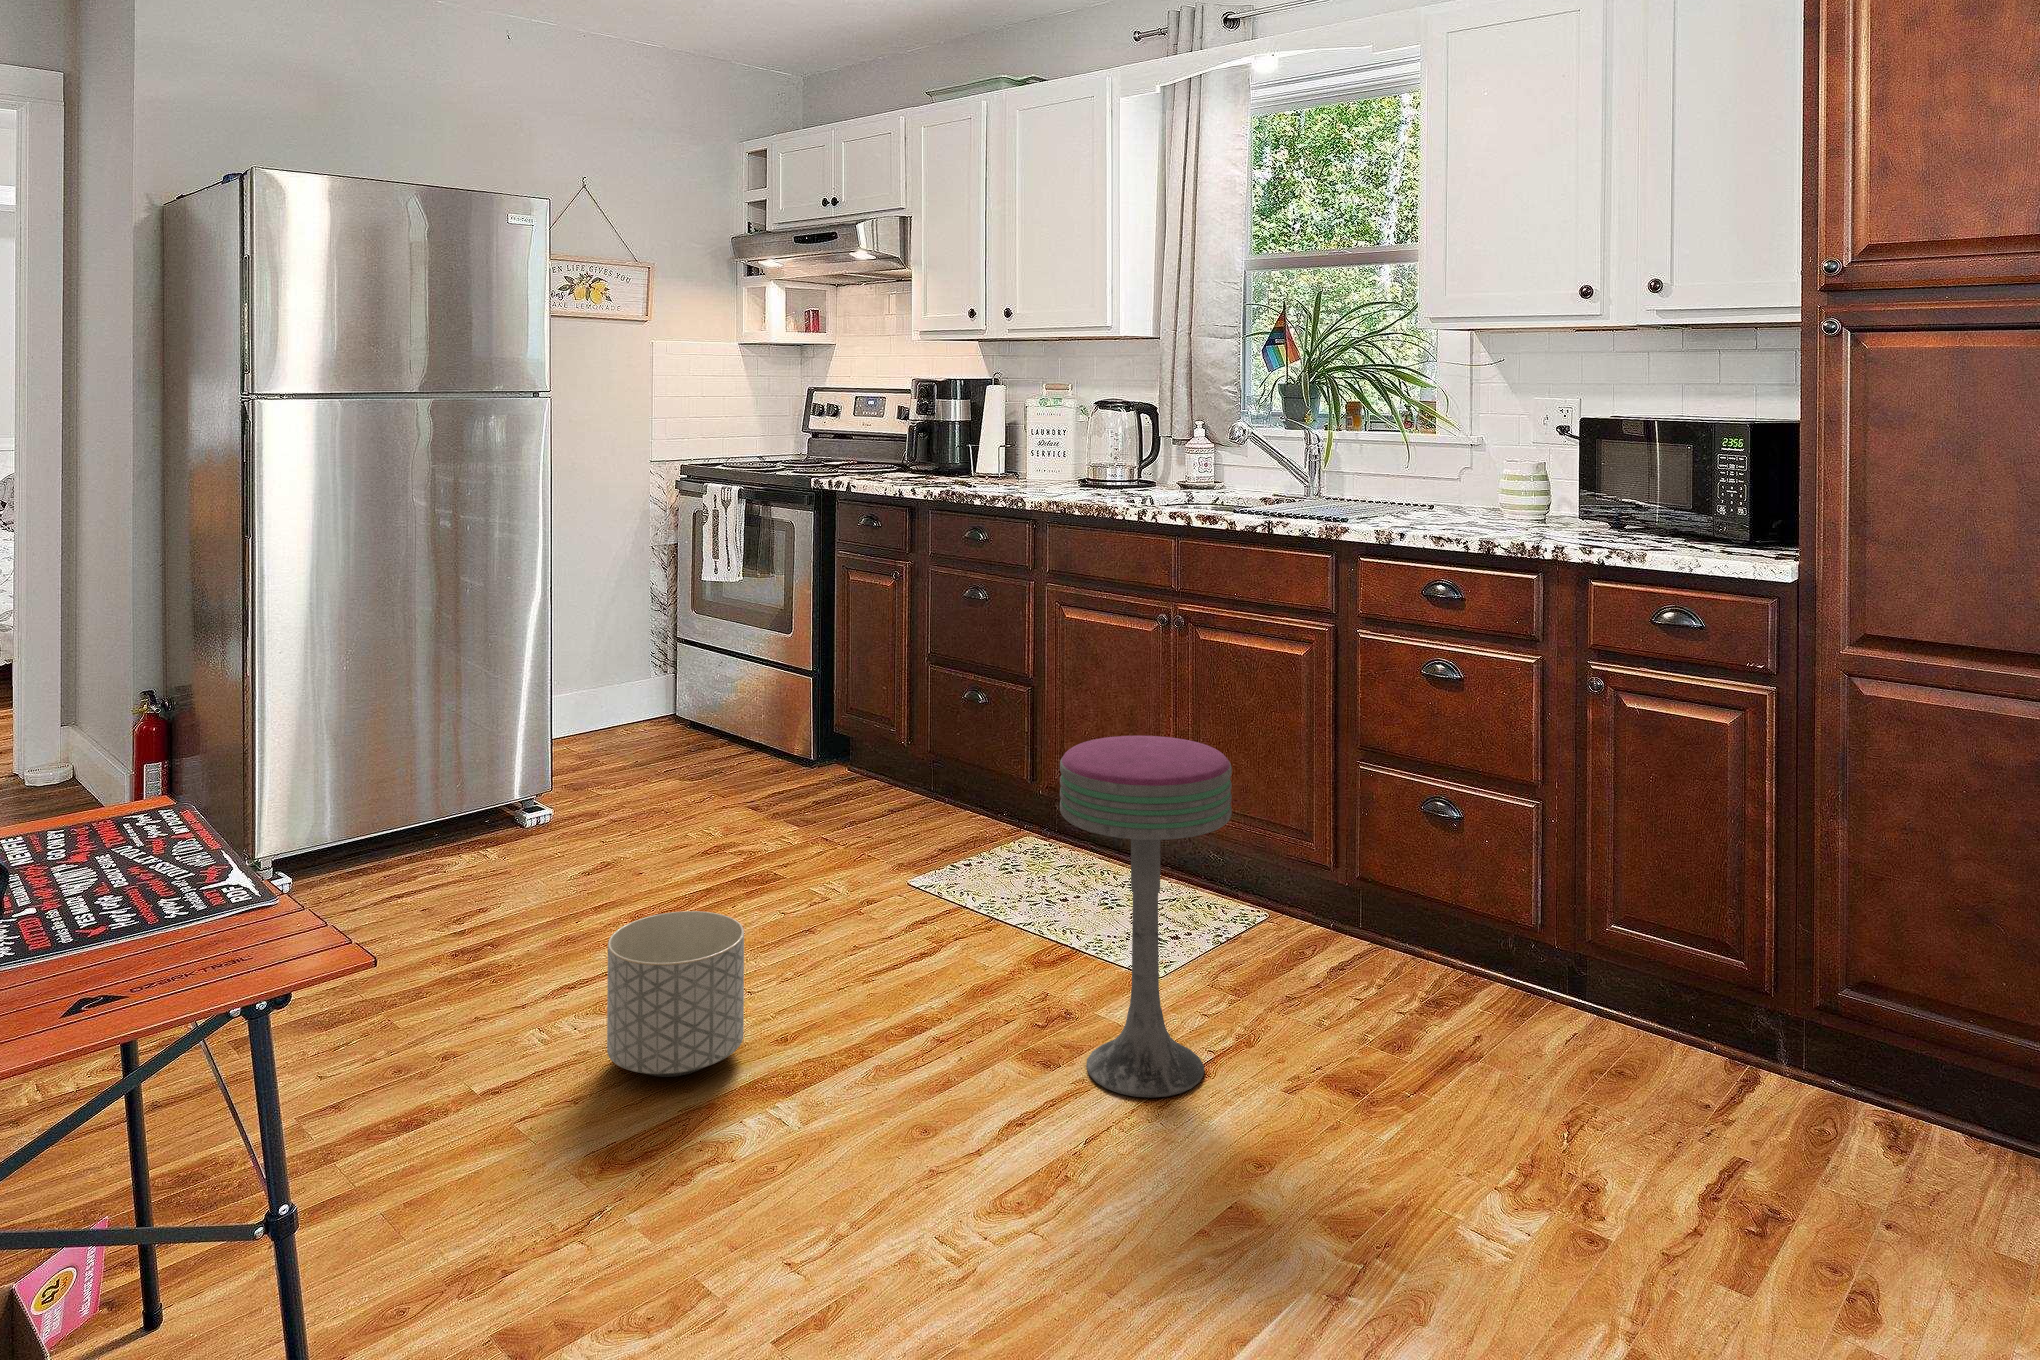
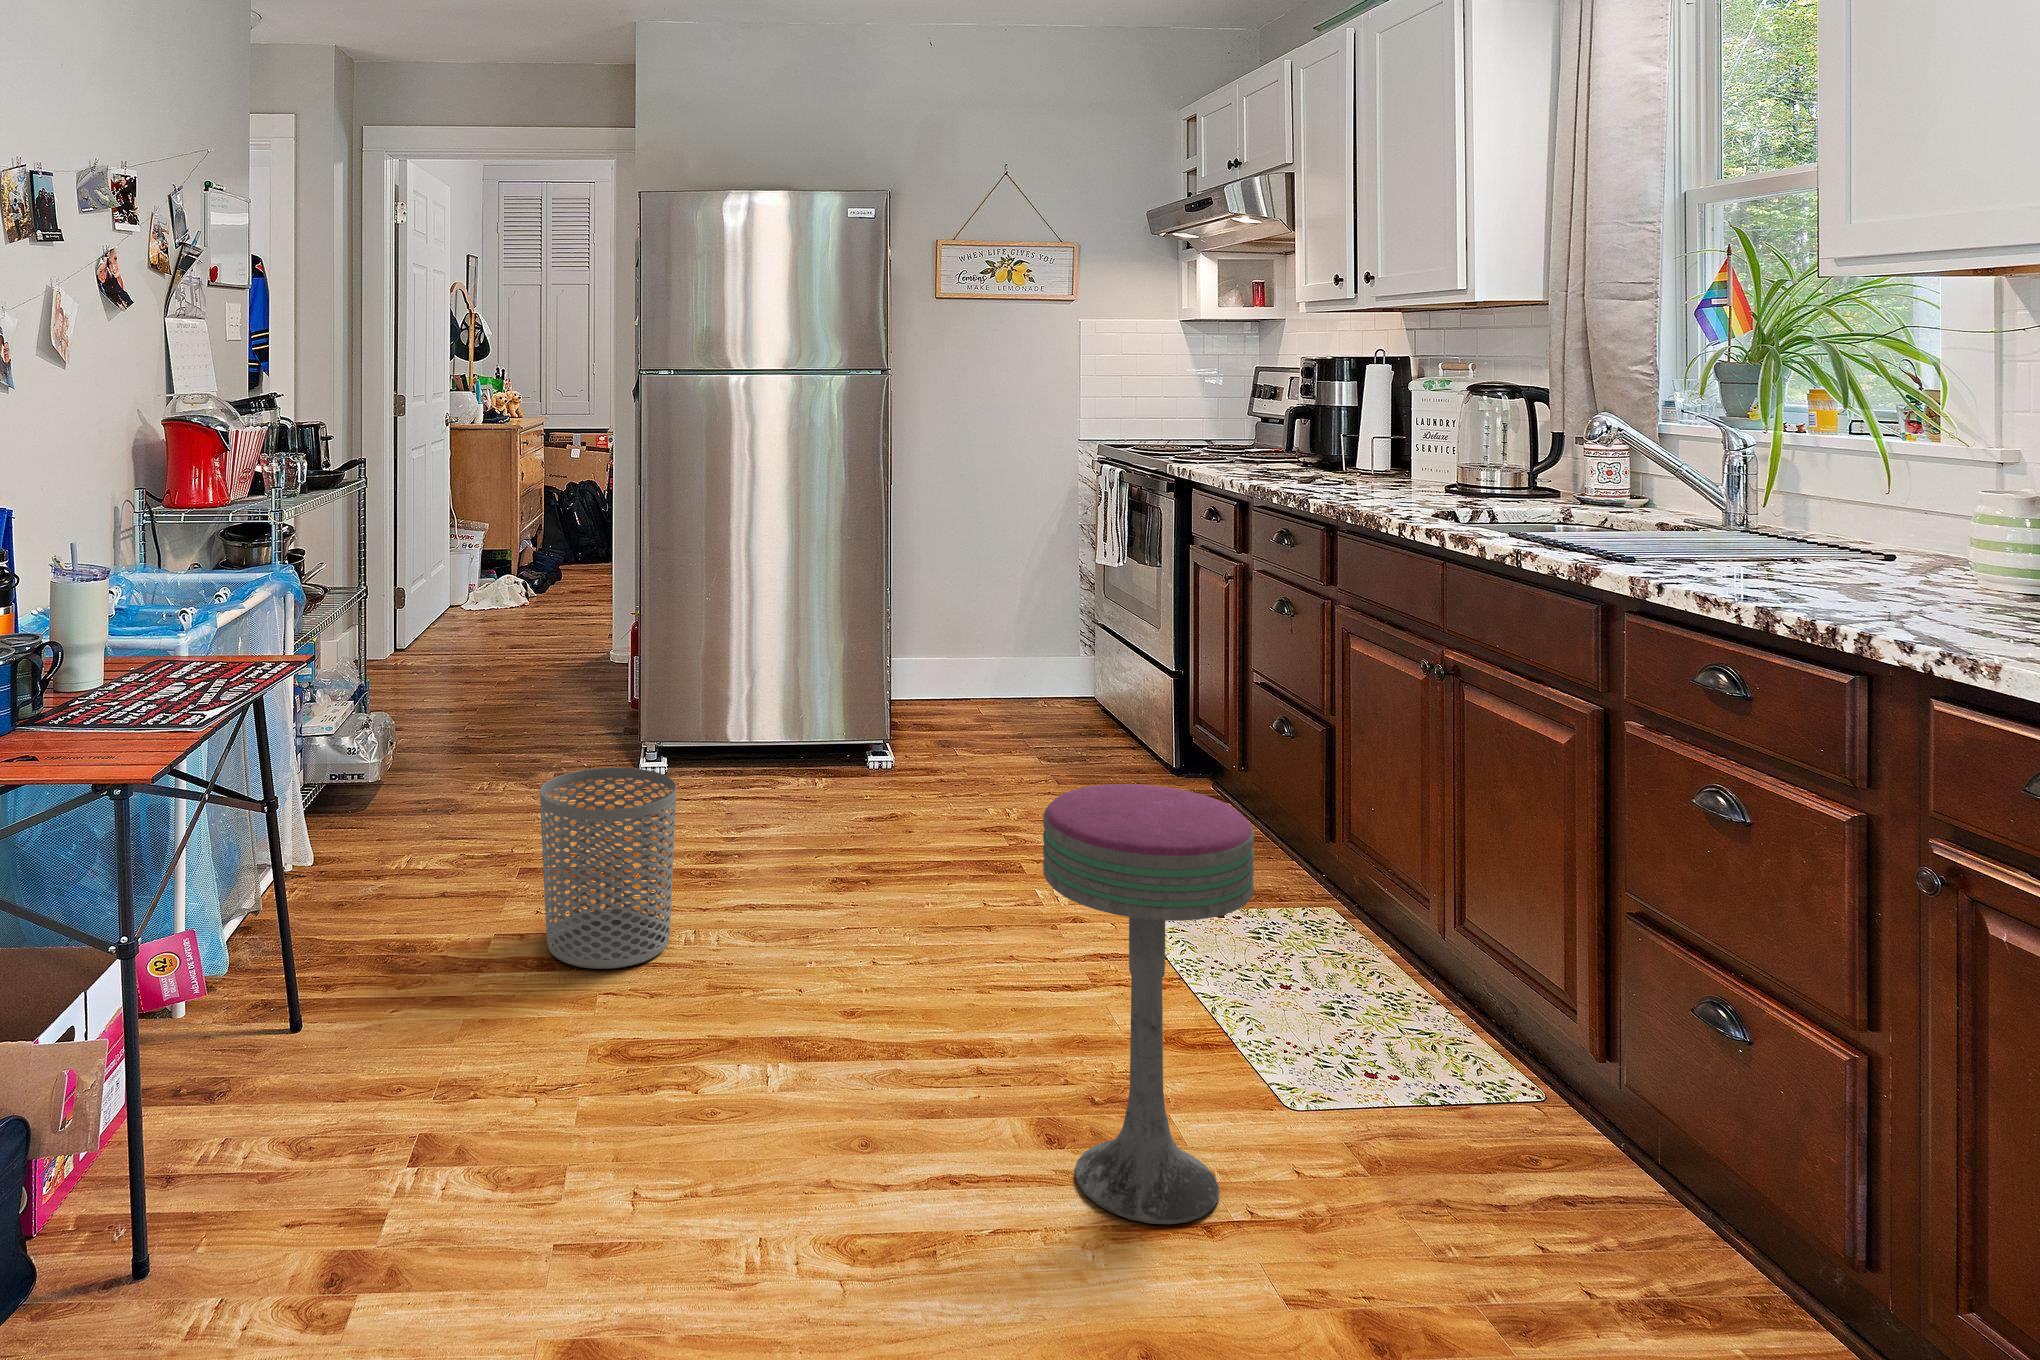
waste bin: none [361,854,533,1100] -> present [540,768,676,969]
planter: present [607,911,744,1077] -> none [690,862,814,1015]

